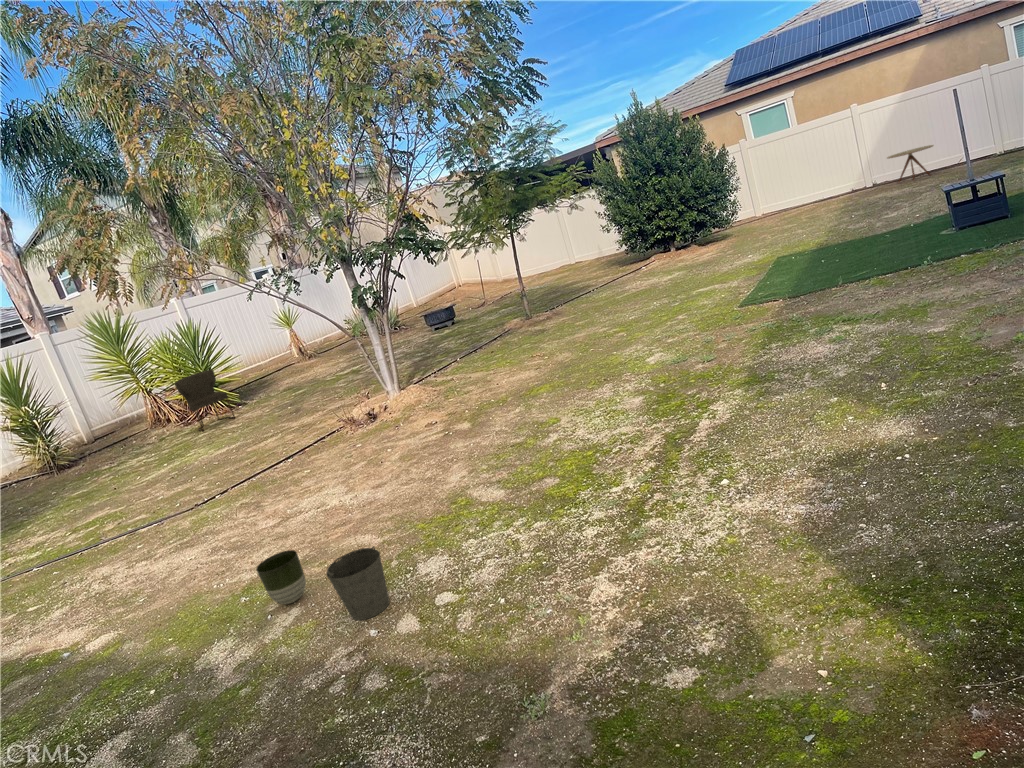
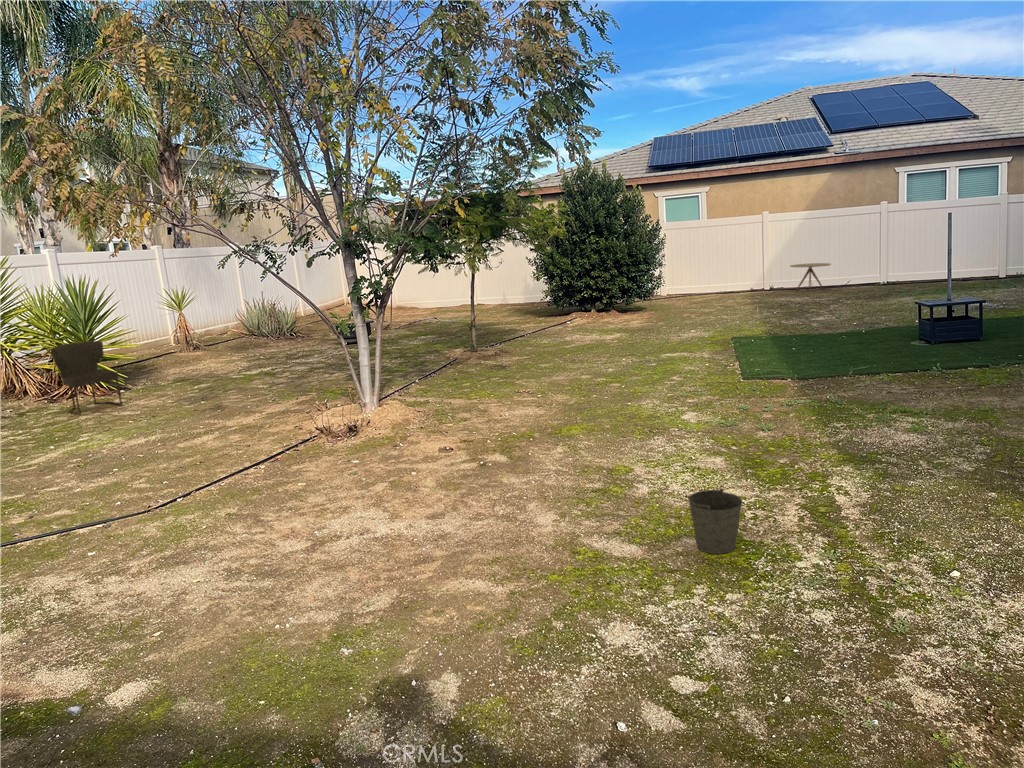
bucket: present [326,546,390,620] -> present [688,489,742,554]
planter: present [256,550,306,604] -> none [396,584,451,654]

